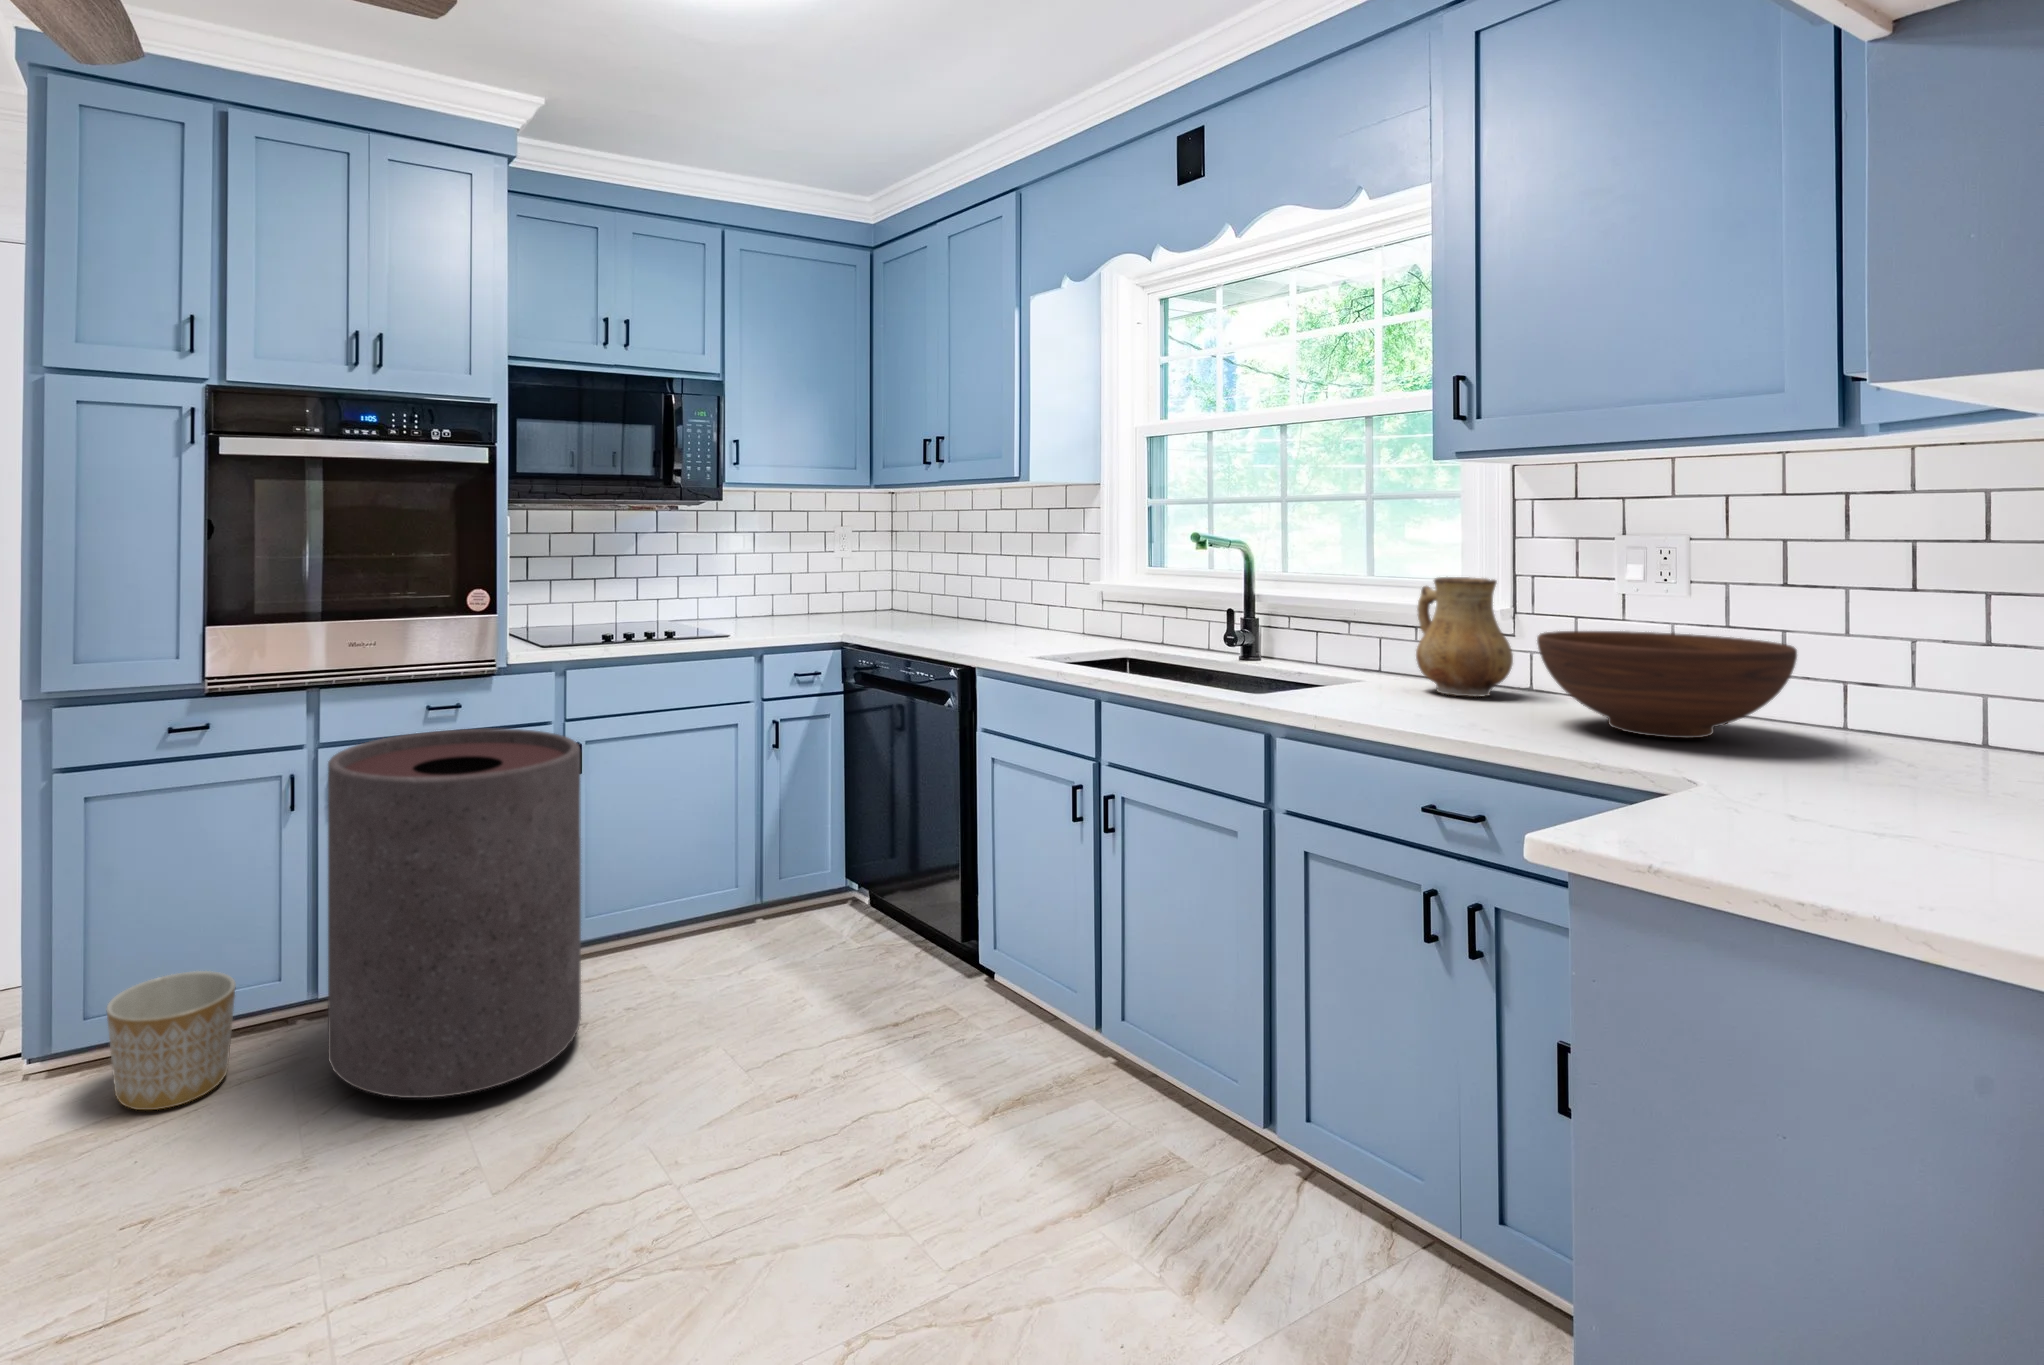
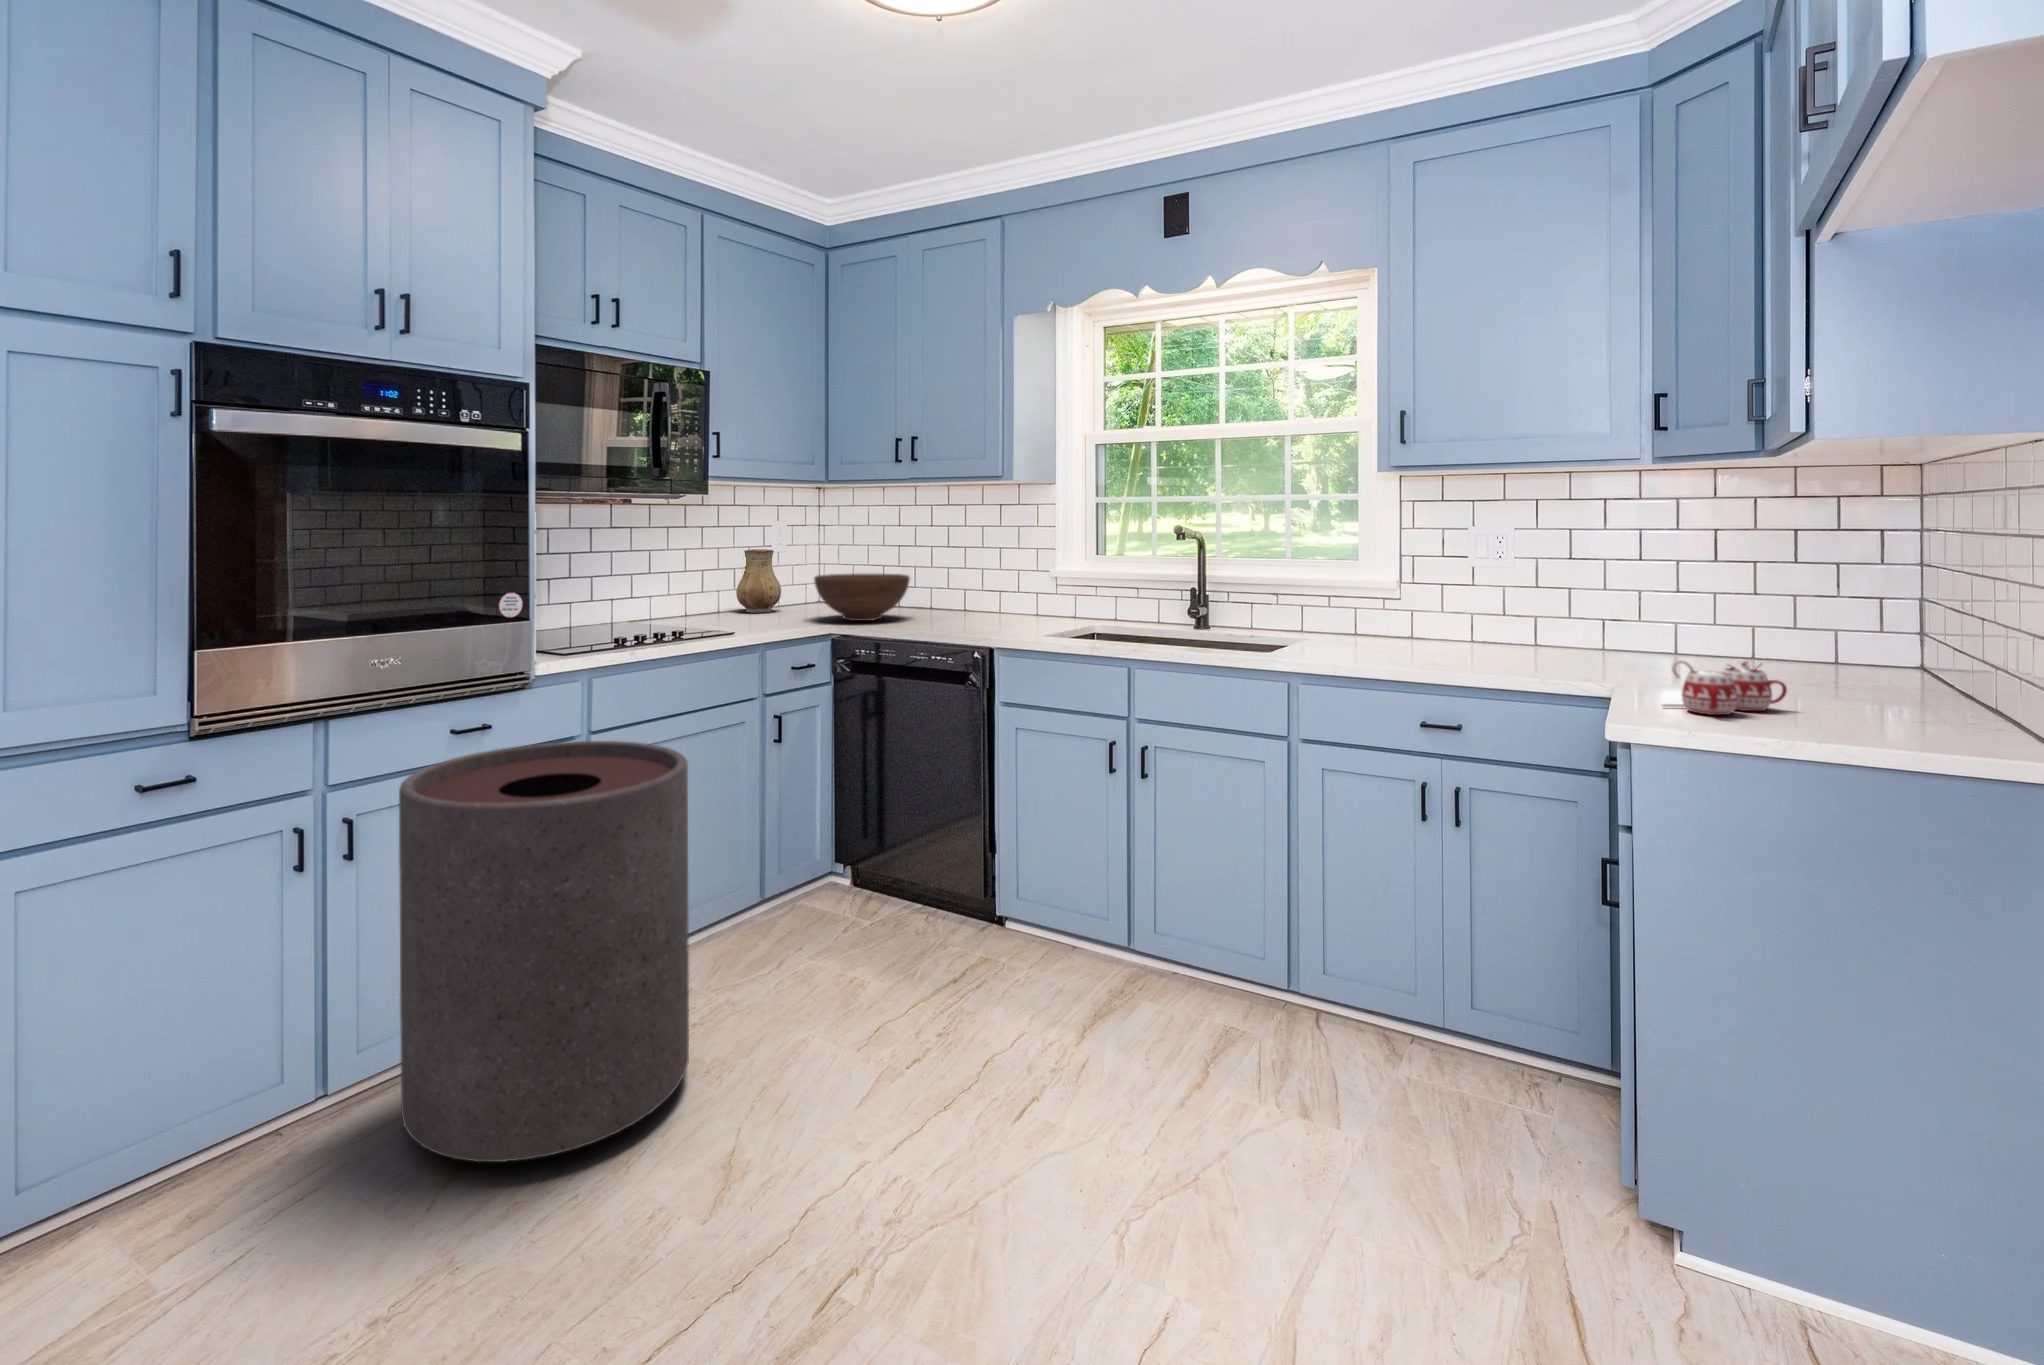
ceramic pitcher: present [1416,577,1513,697] -> present [736,549,781,613]
fruit bowl: present [1537,631,1797,738] -> present [814,574,910,621]
mug: none [1688,752,1951,854] -> present [1662,660,1787,715]
planter: present [106,971,236,1110] -> none [105,1079,284,1274]

